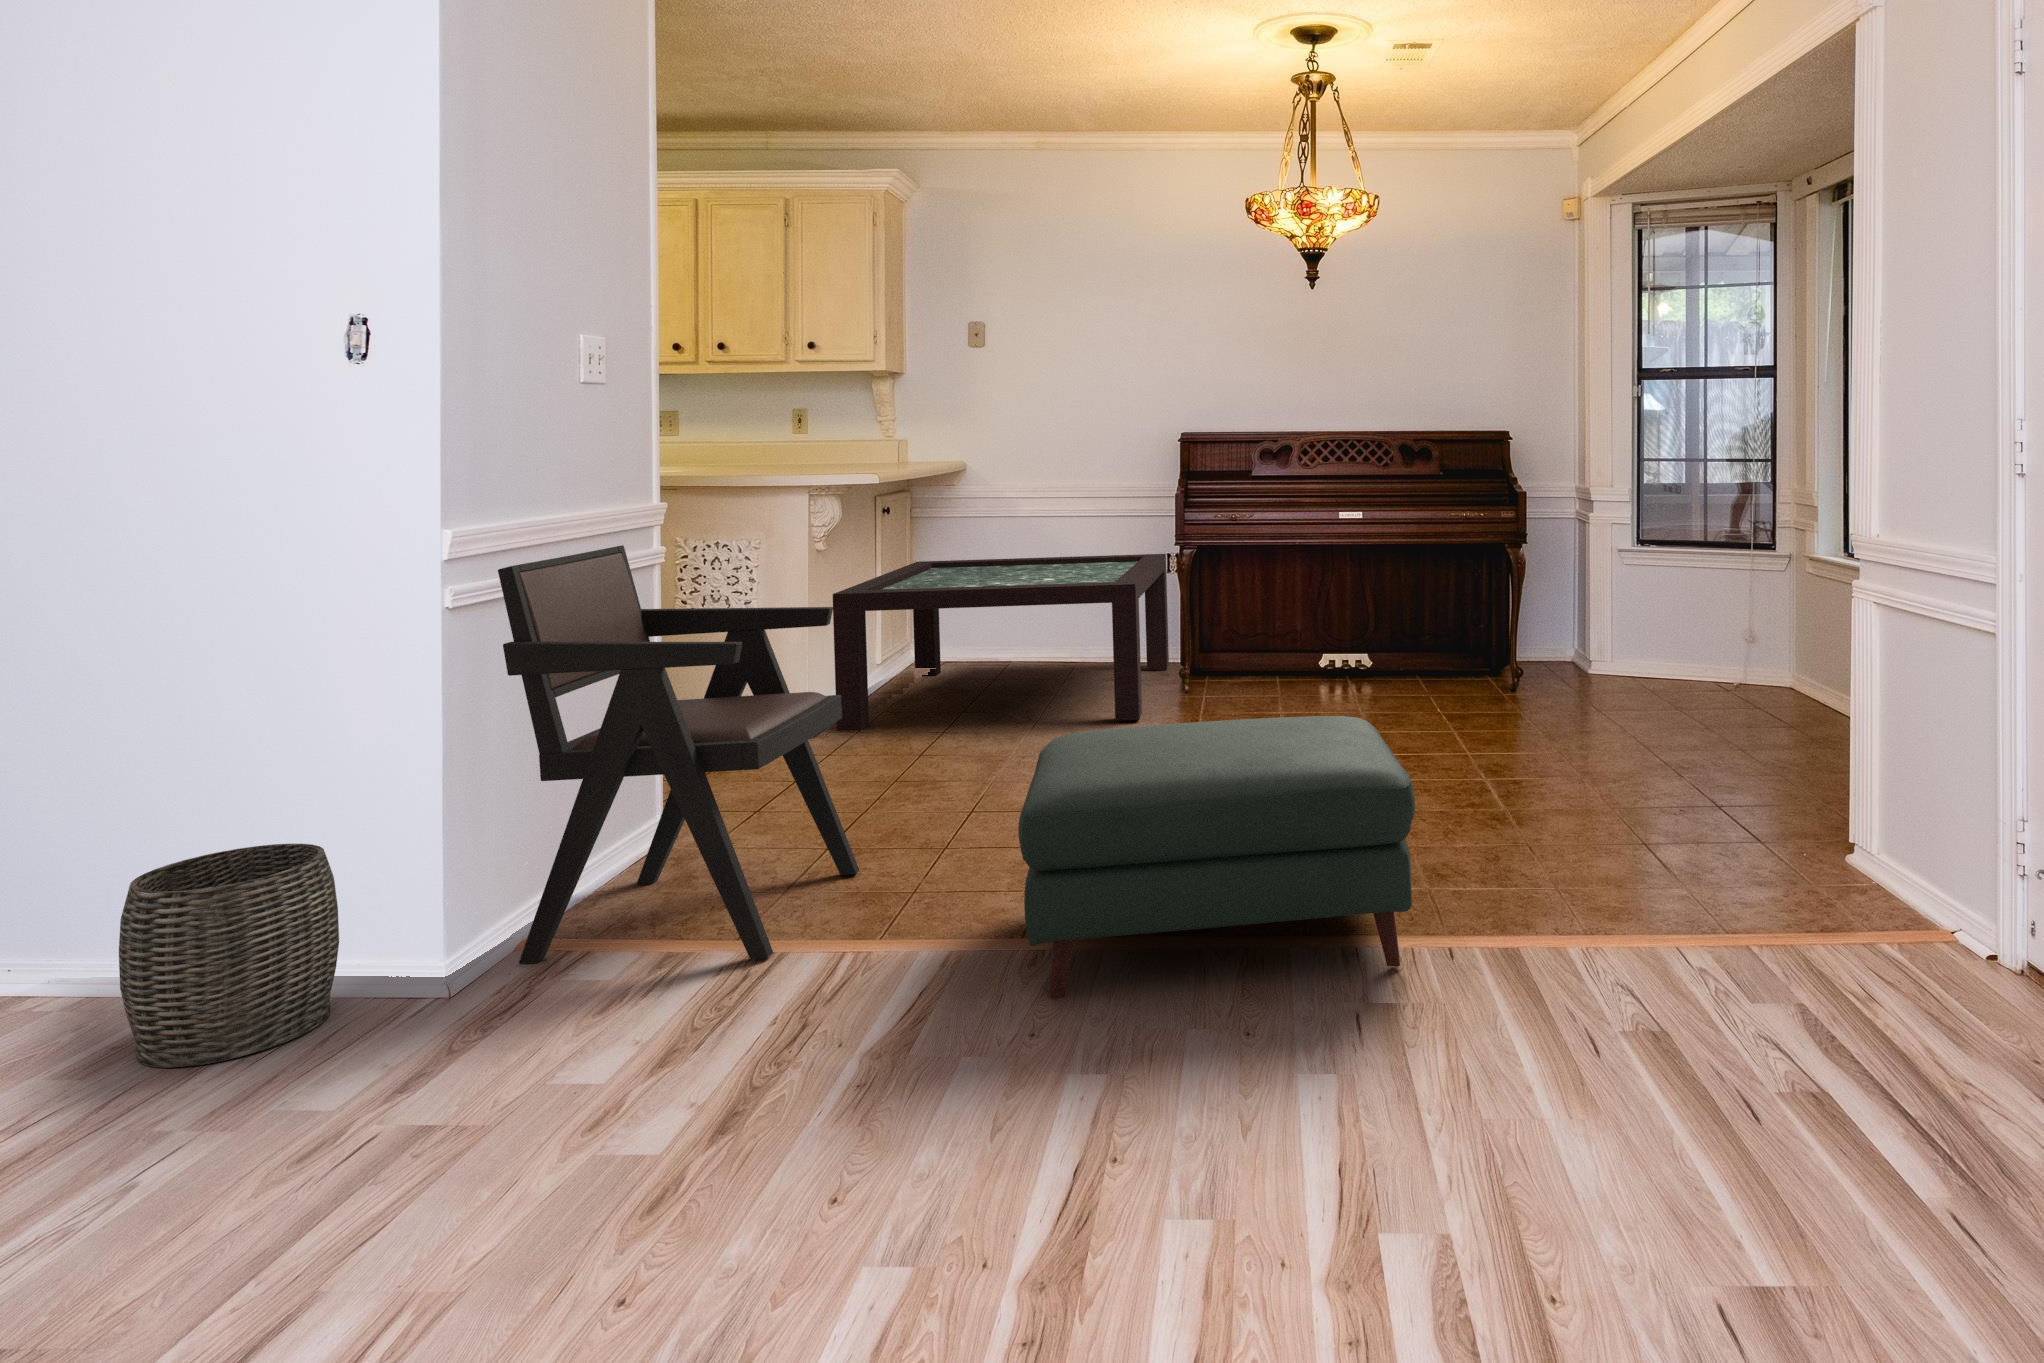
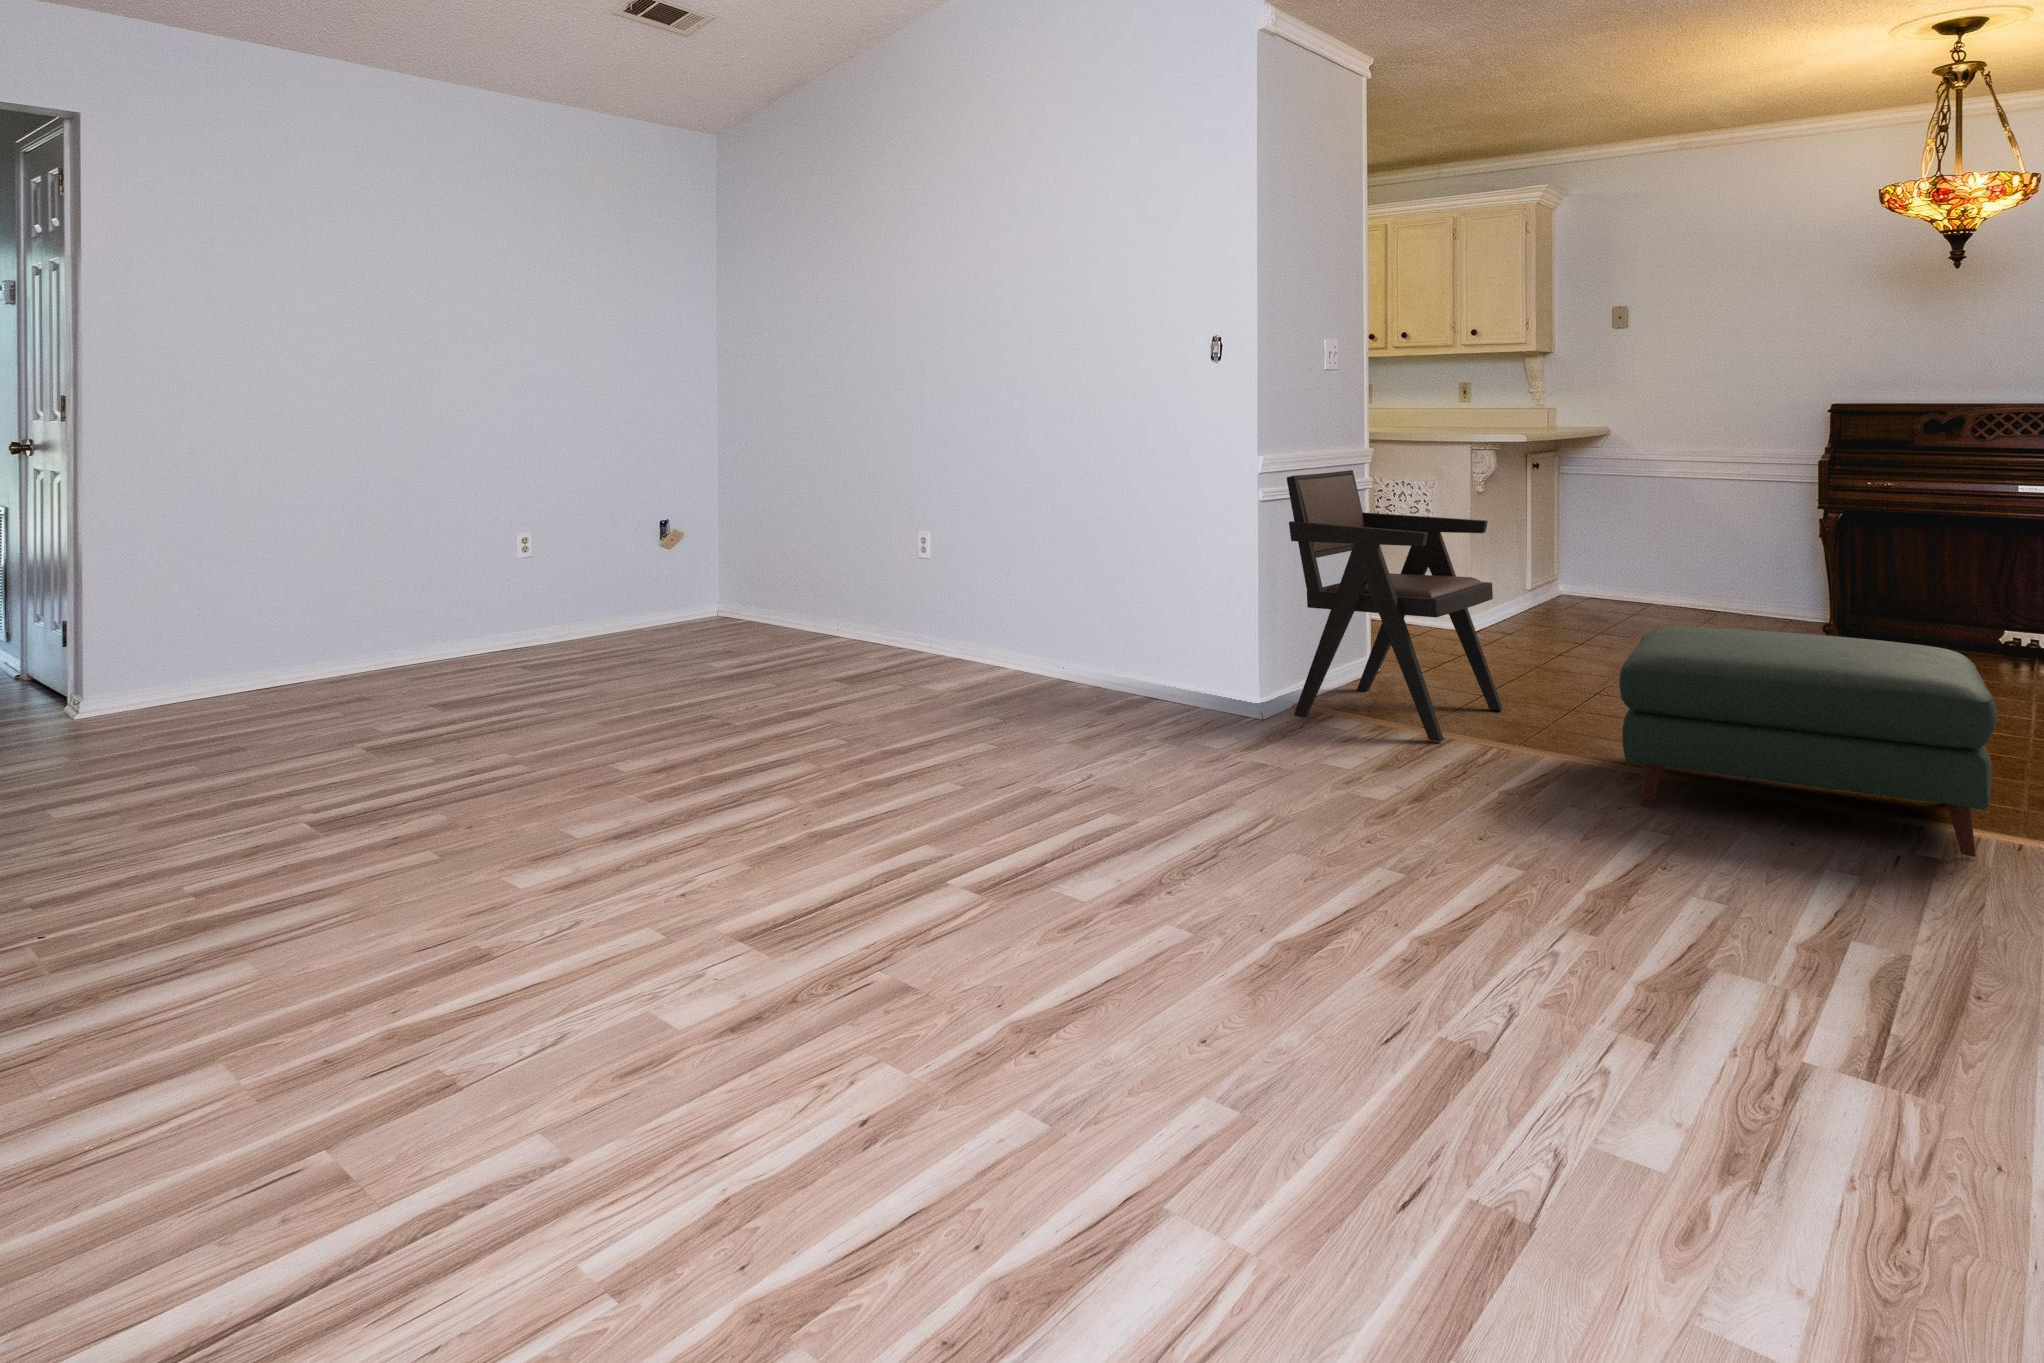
coffee table: present [833,554,1169,731] -> none [1487,509,1791,653]
woven basket: present [119,844,339,1068] -> none [1117,619,1208,725]

